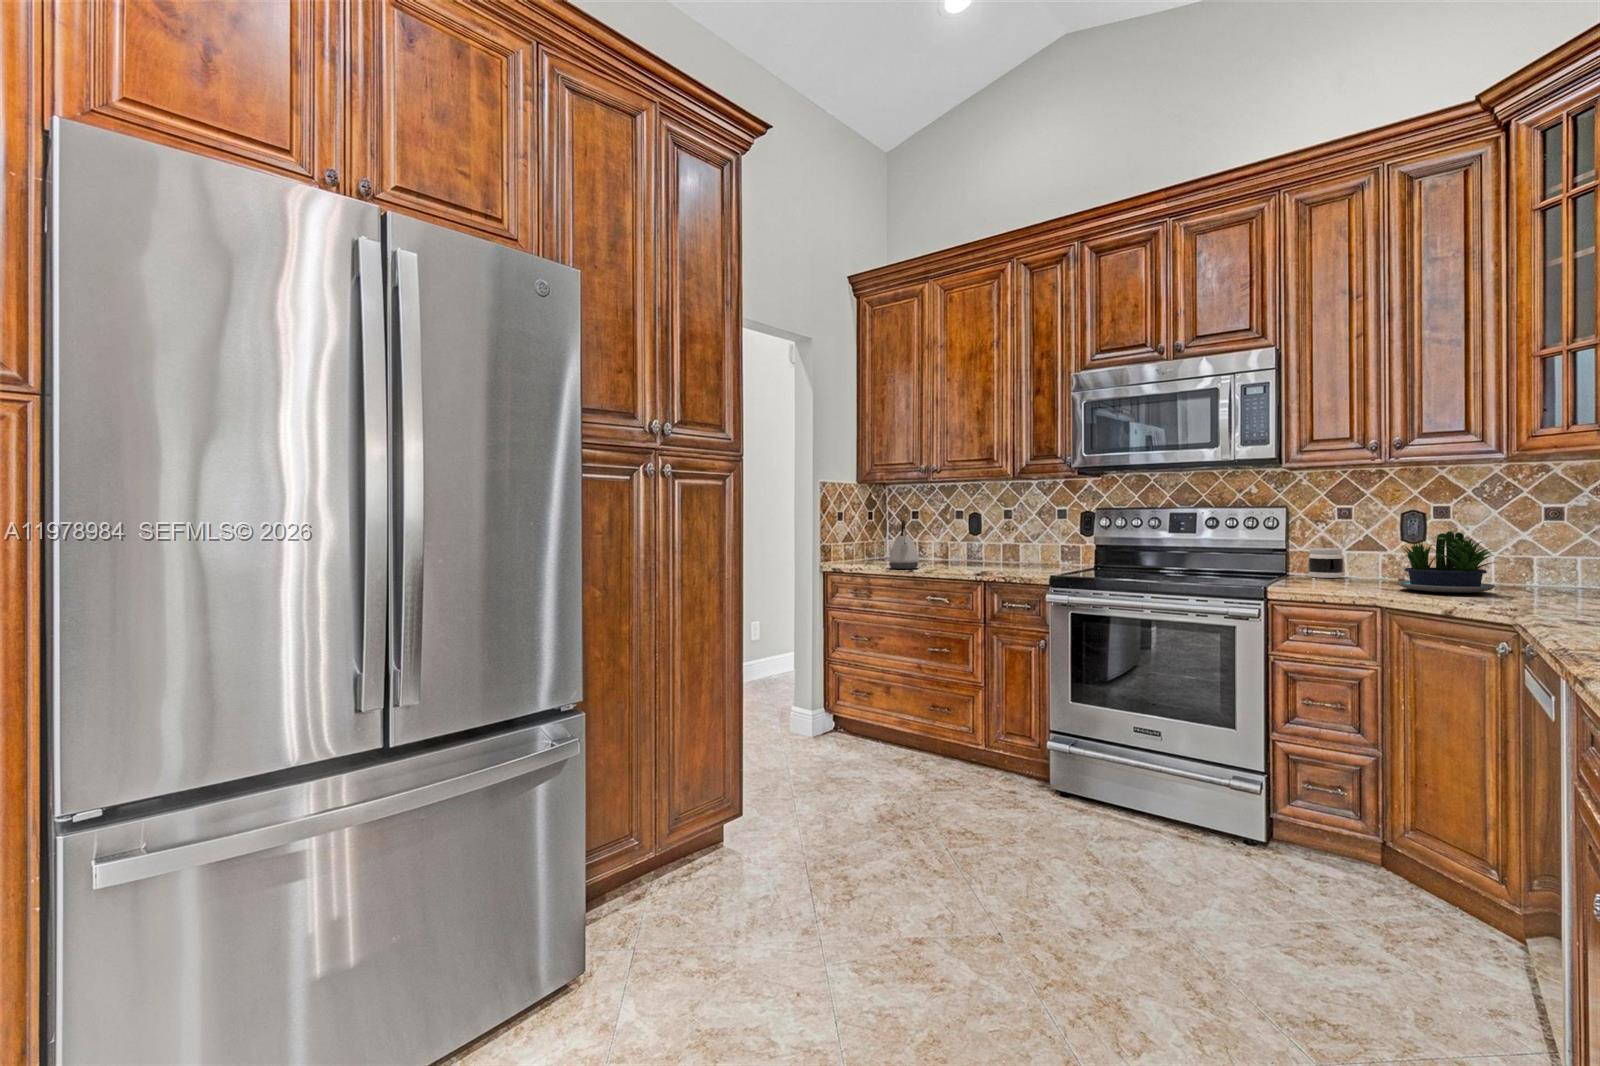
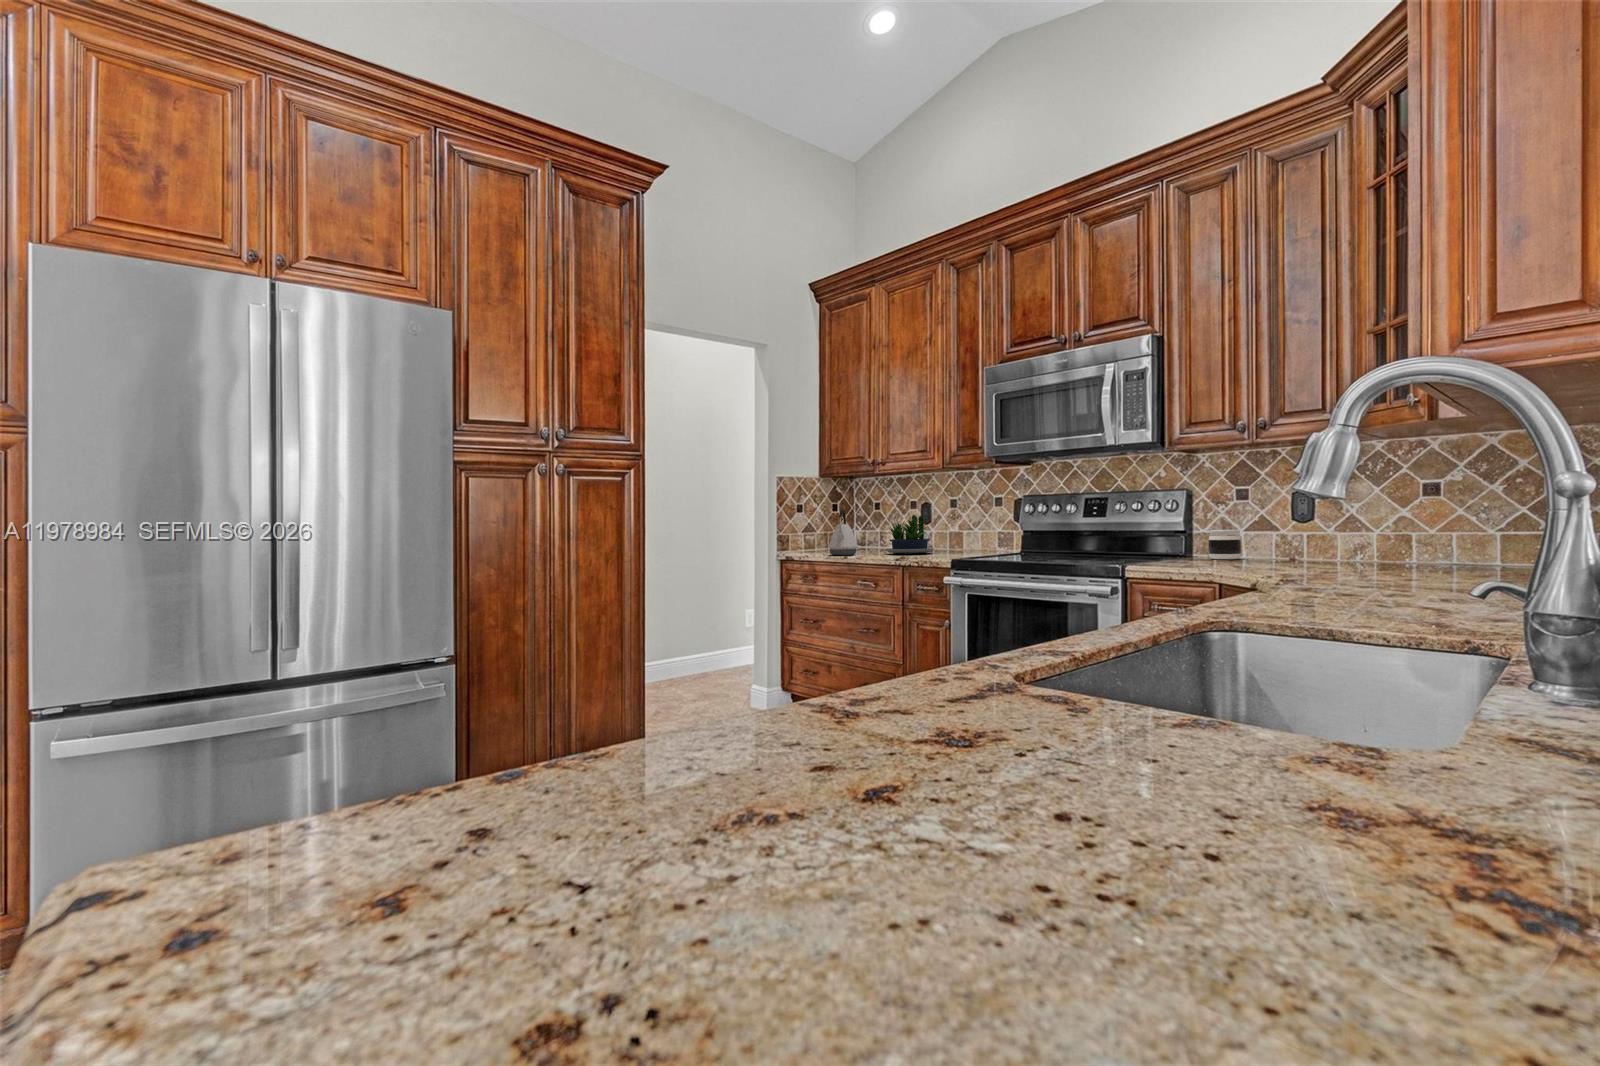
potted plant: present [1397,531,1497,593] -> present [886,515,934,554]

